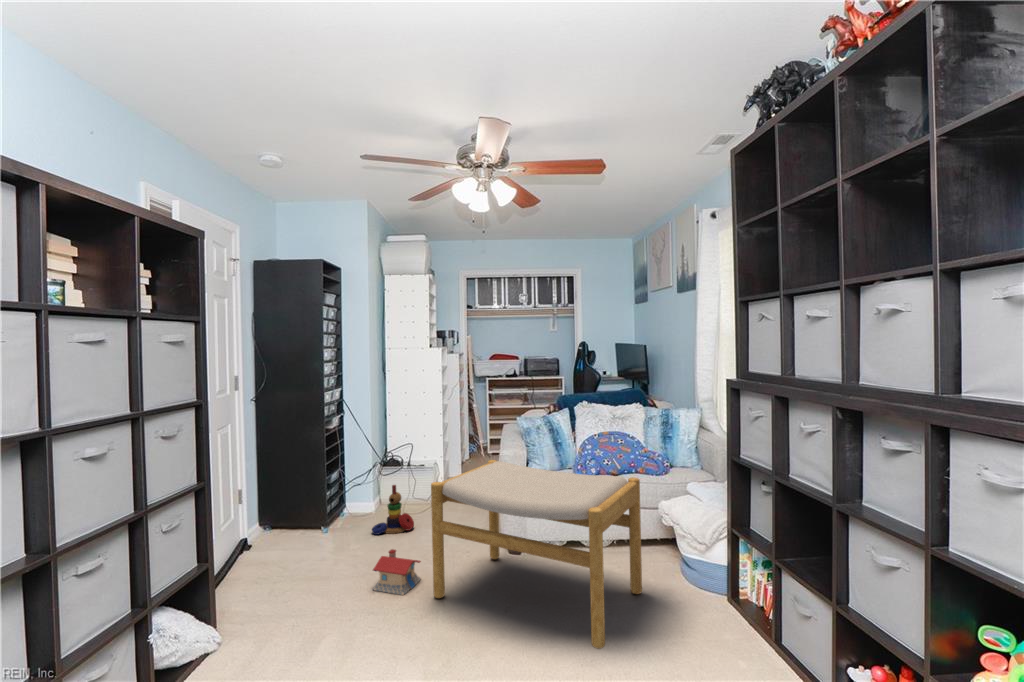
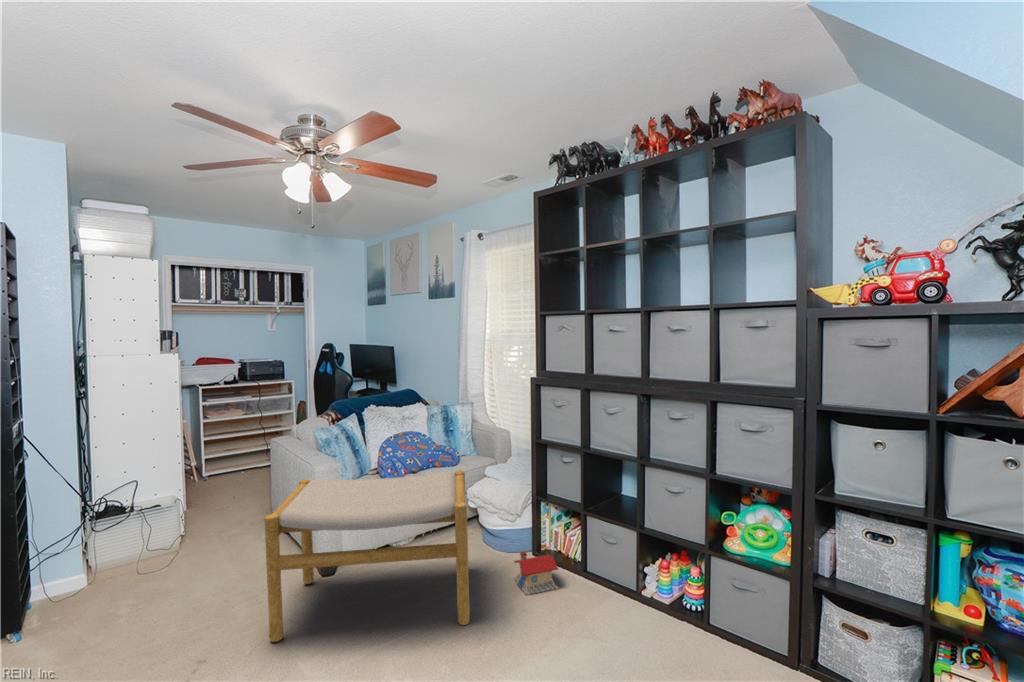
stacking toy: present [372,485,414,535] -> none [114,534,176,604]
toy house: present [373,549,421,595] -> present [514,552,558,595]

